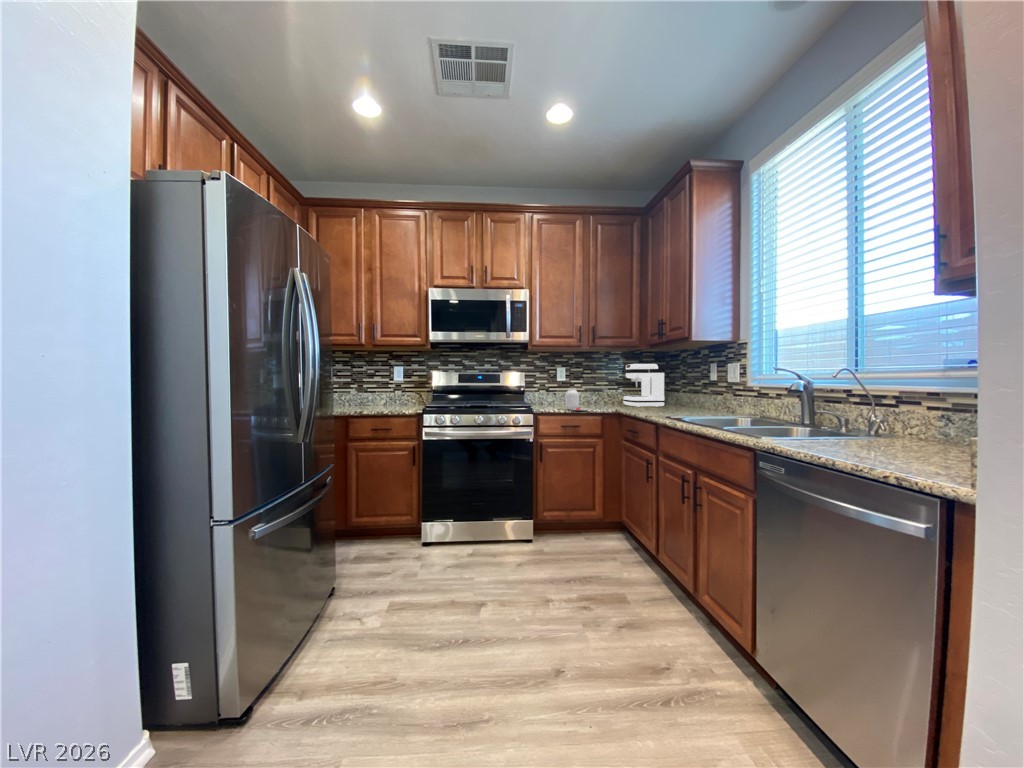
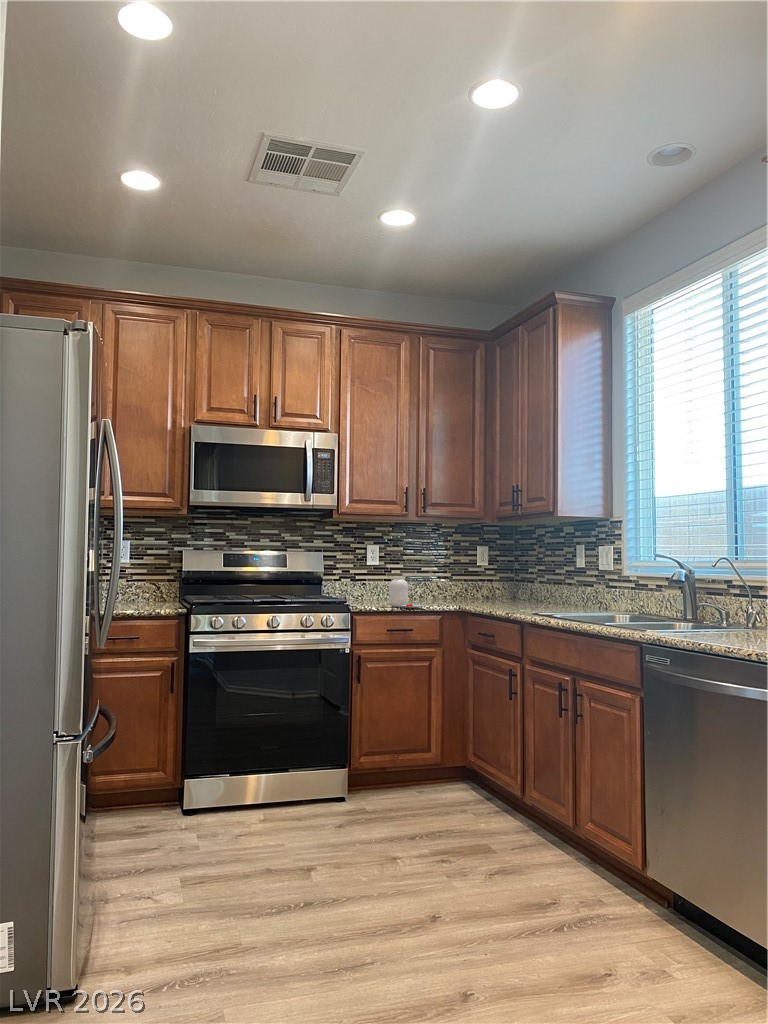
coffee maker: present [615,364,664,407] -> none [450,543,517,603]

